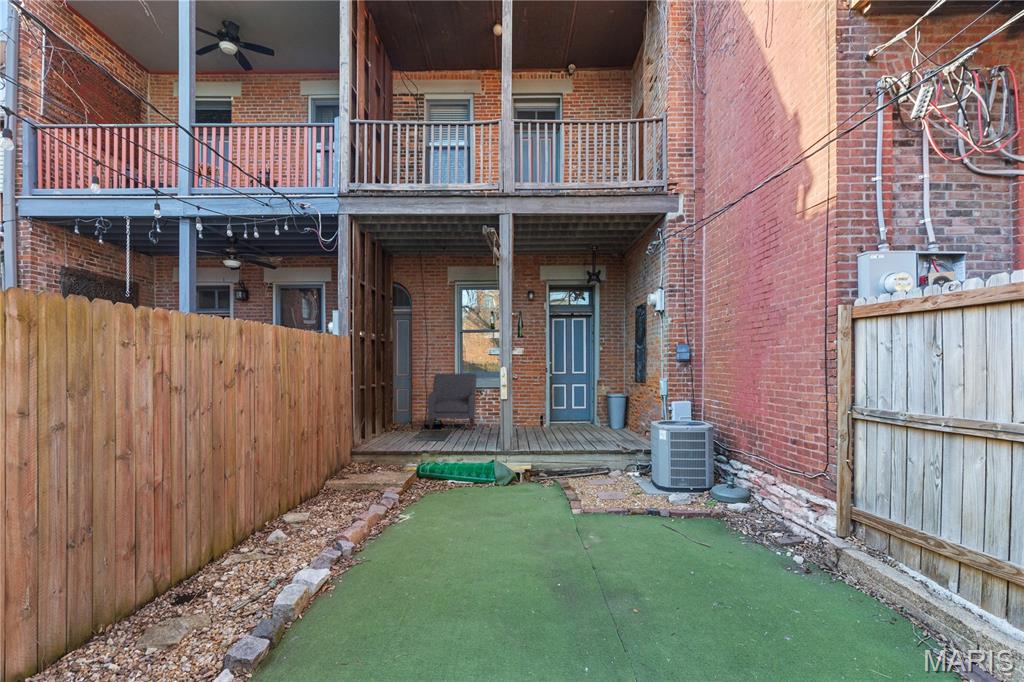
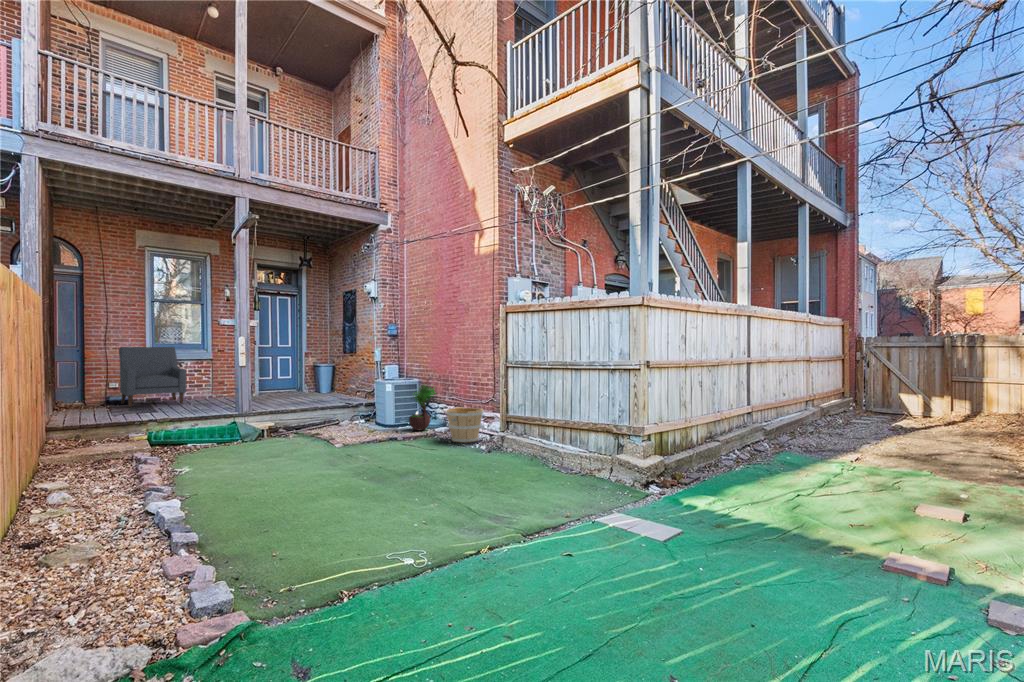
potted tree: none [692,429,736,502] -> present [409,386,434,430]
wooden bucket: none [736,480,810,551] -> present [446,407,483,443]

